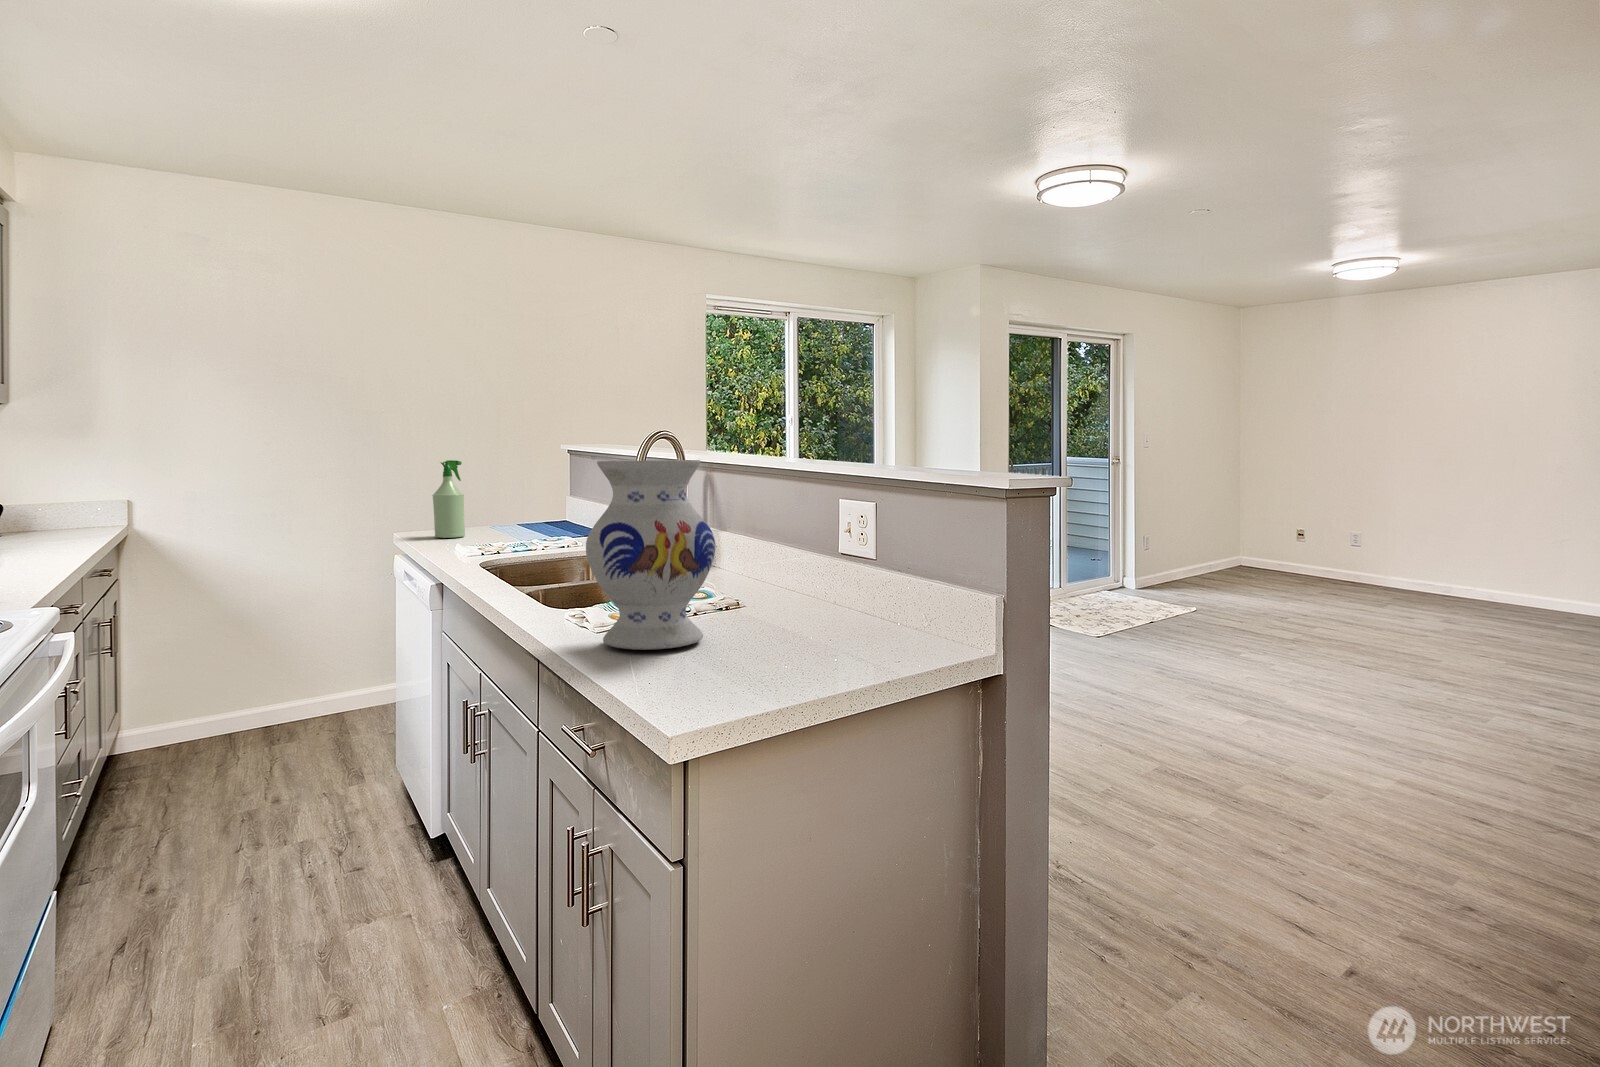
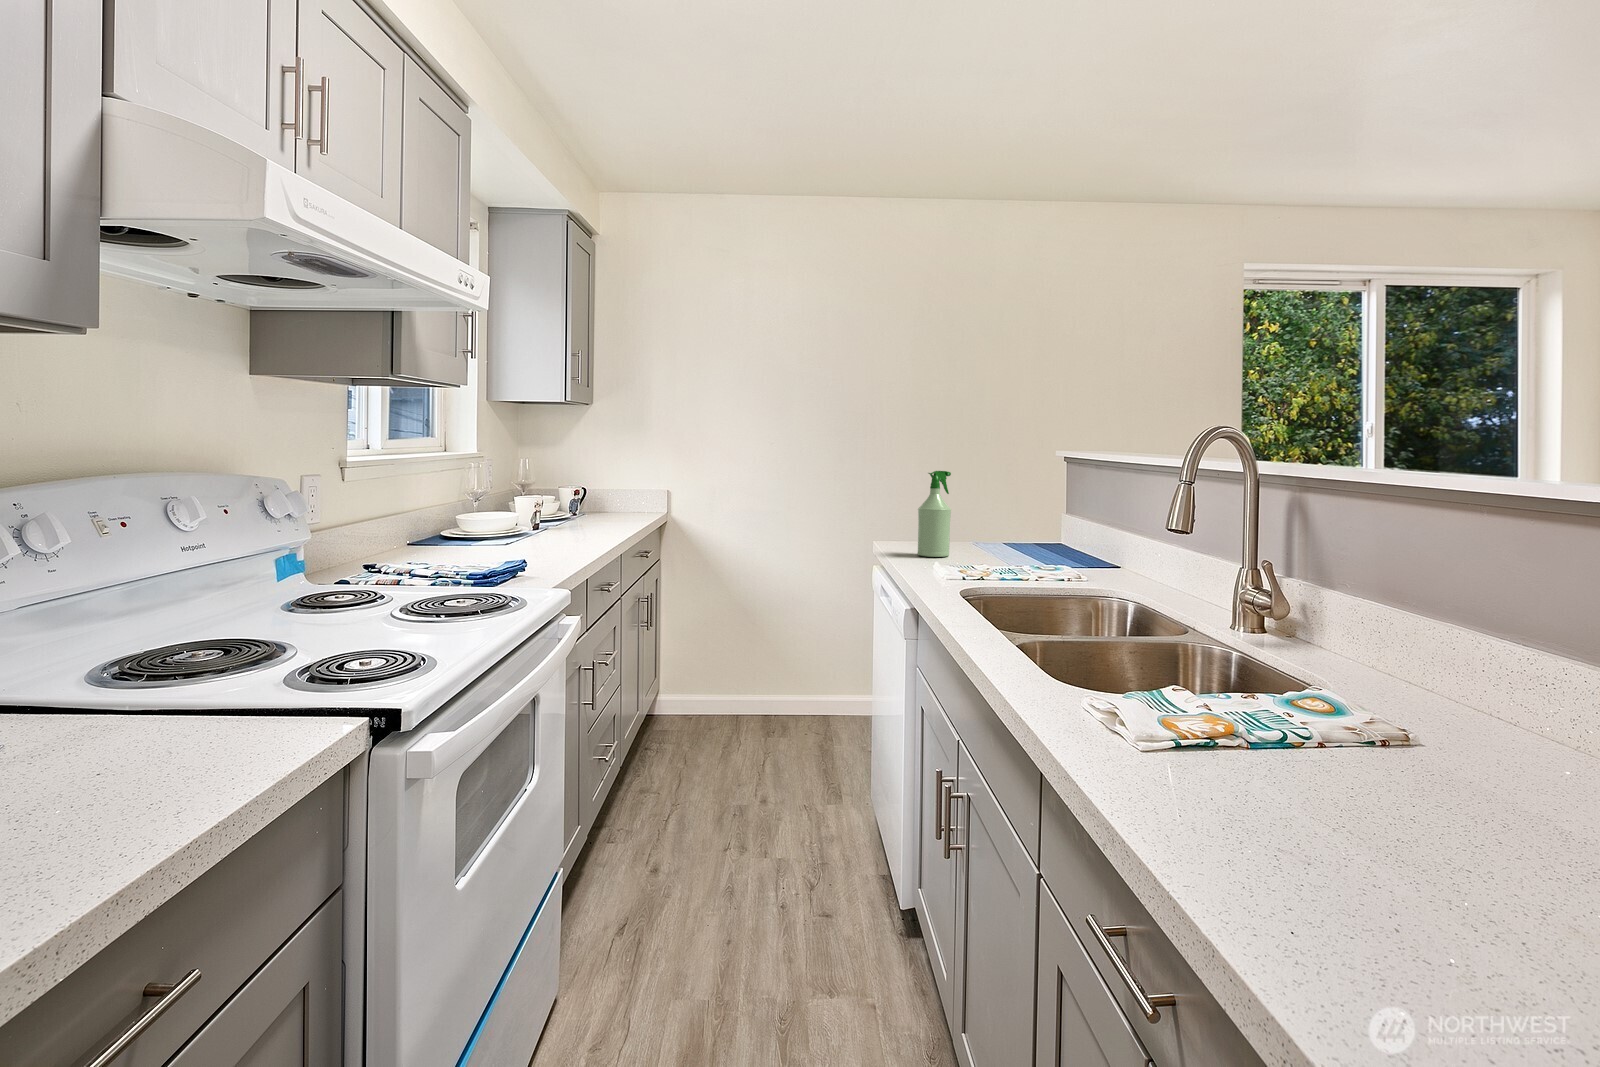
vase: present [586,460,715,650] -> none [1149,470,1426,843]

